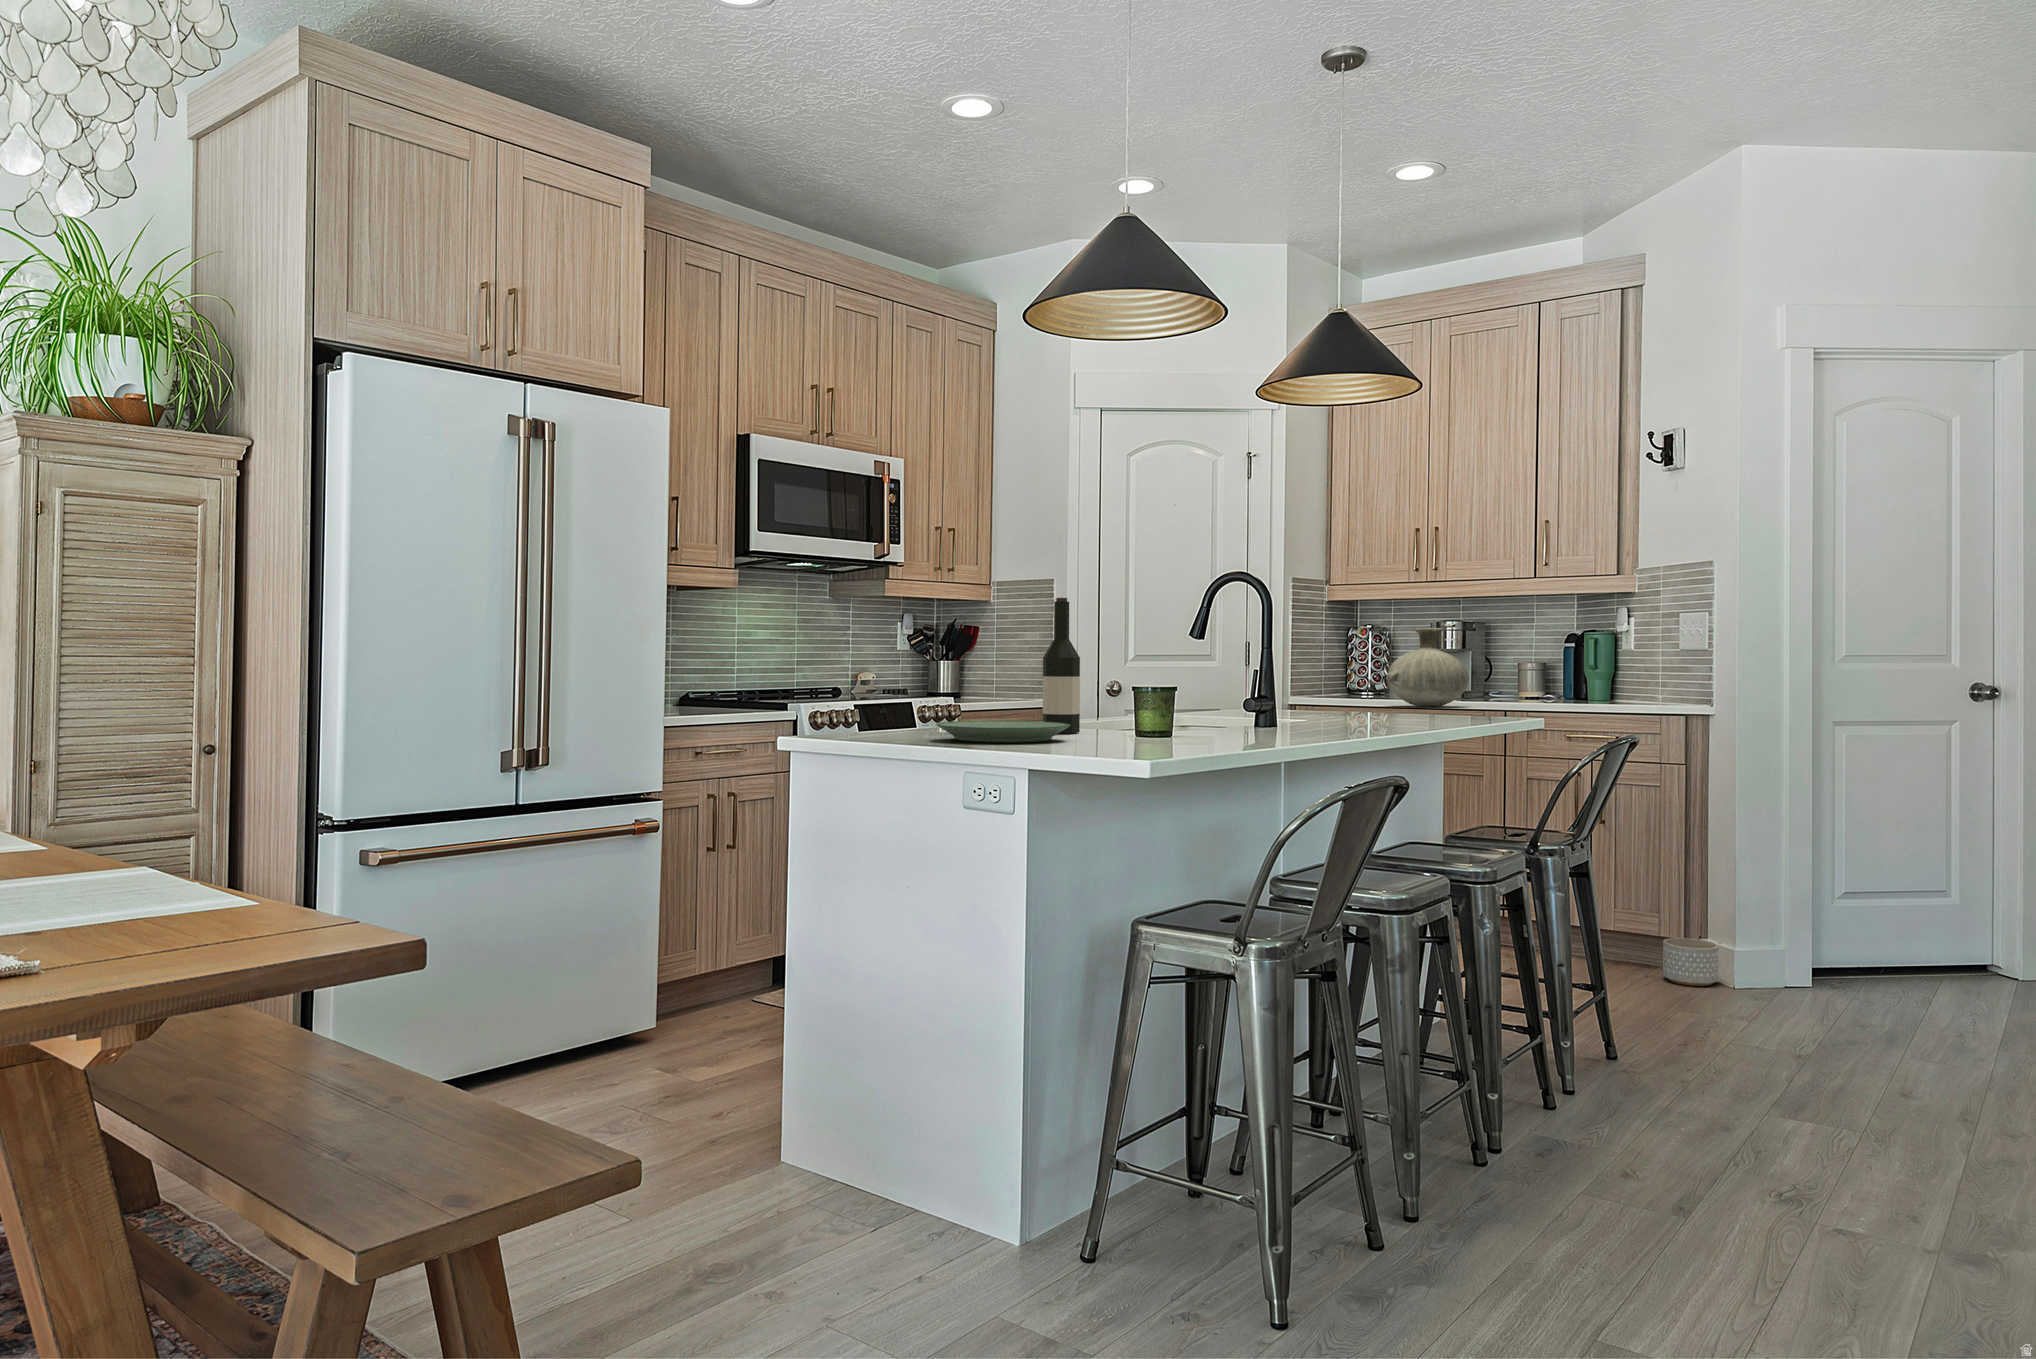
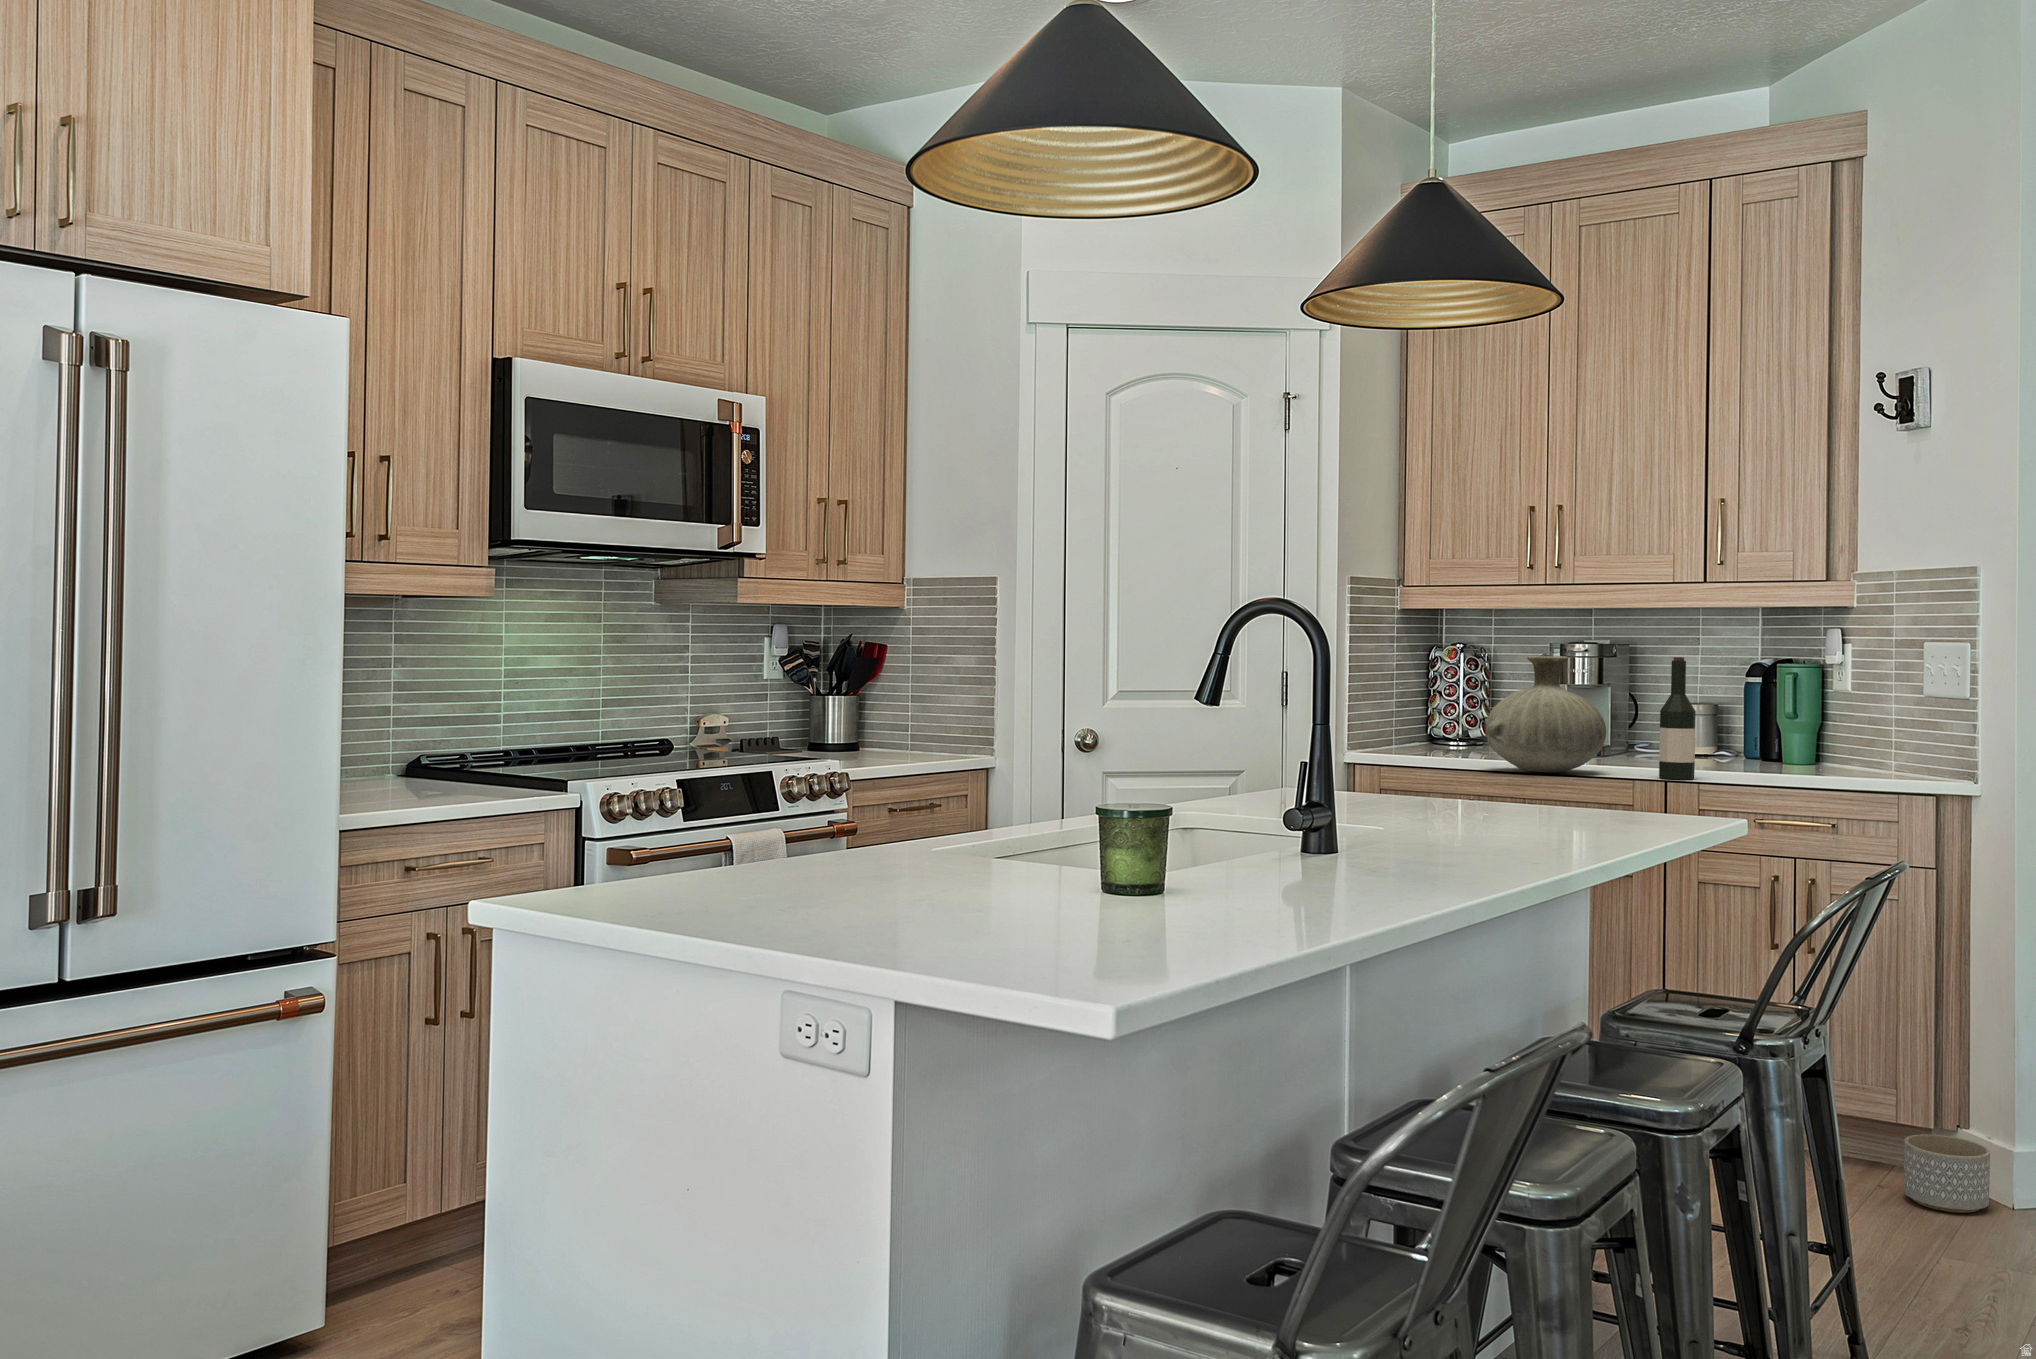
wine bottle: present [1043,598,1080,733] -> present [1659,657,1696,780]
plate: present [936,721,1070,742] -> none [718,875,962,935]

